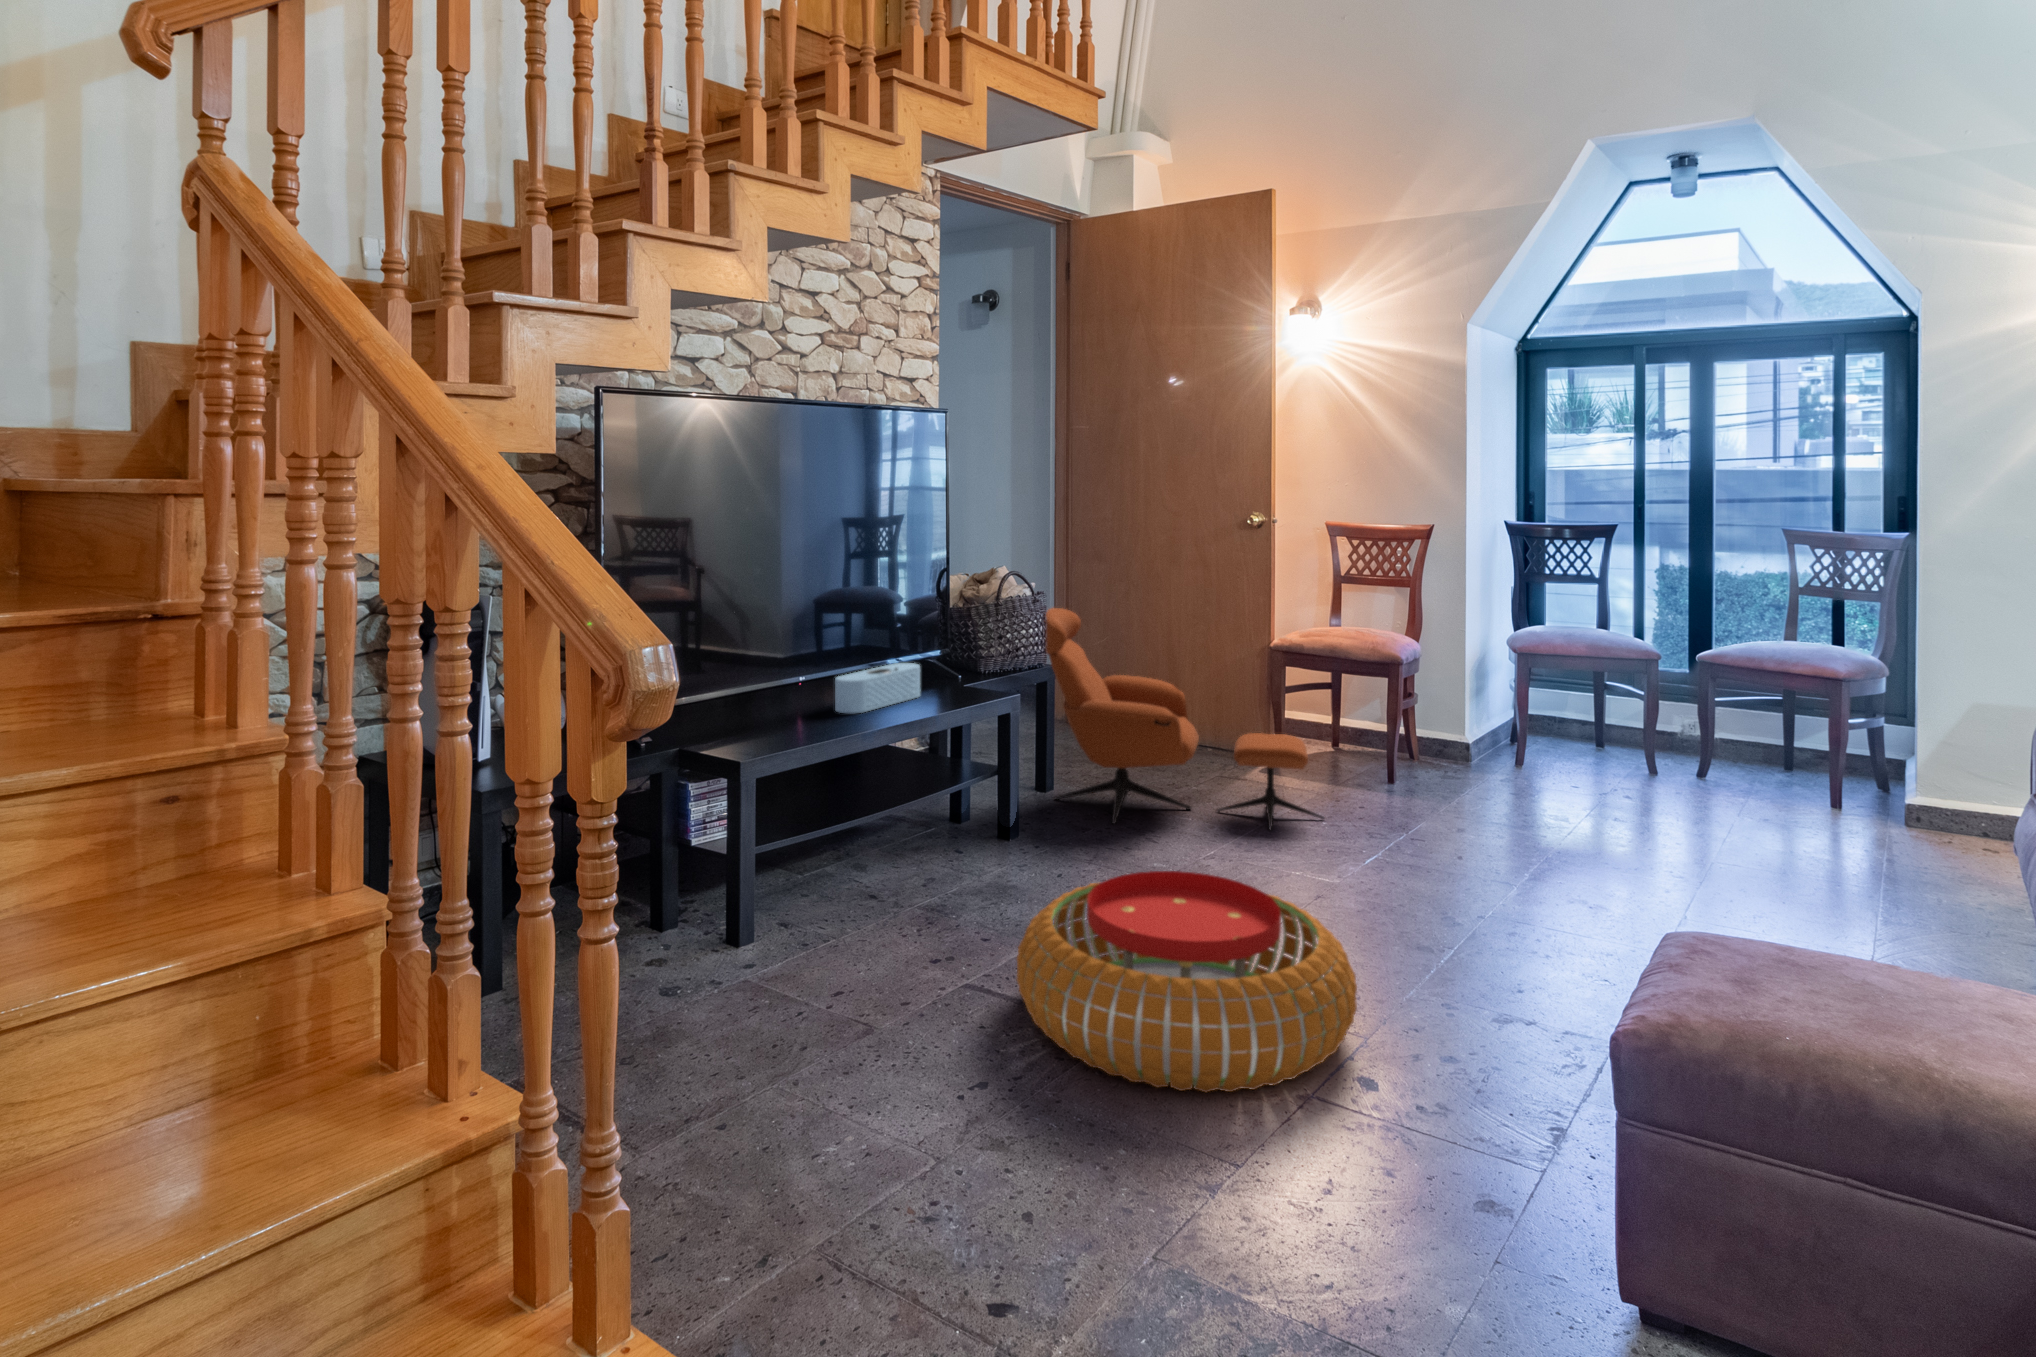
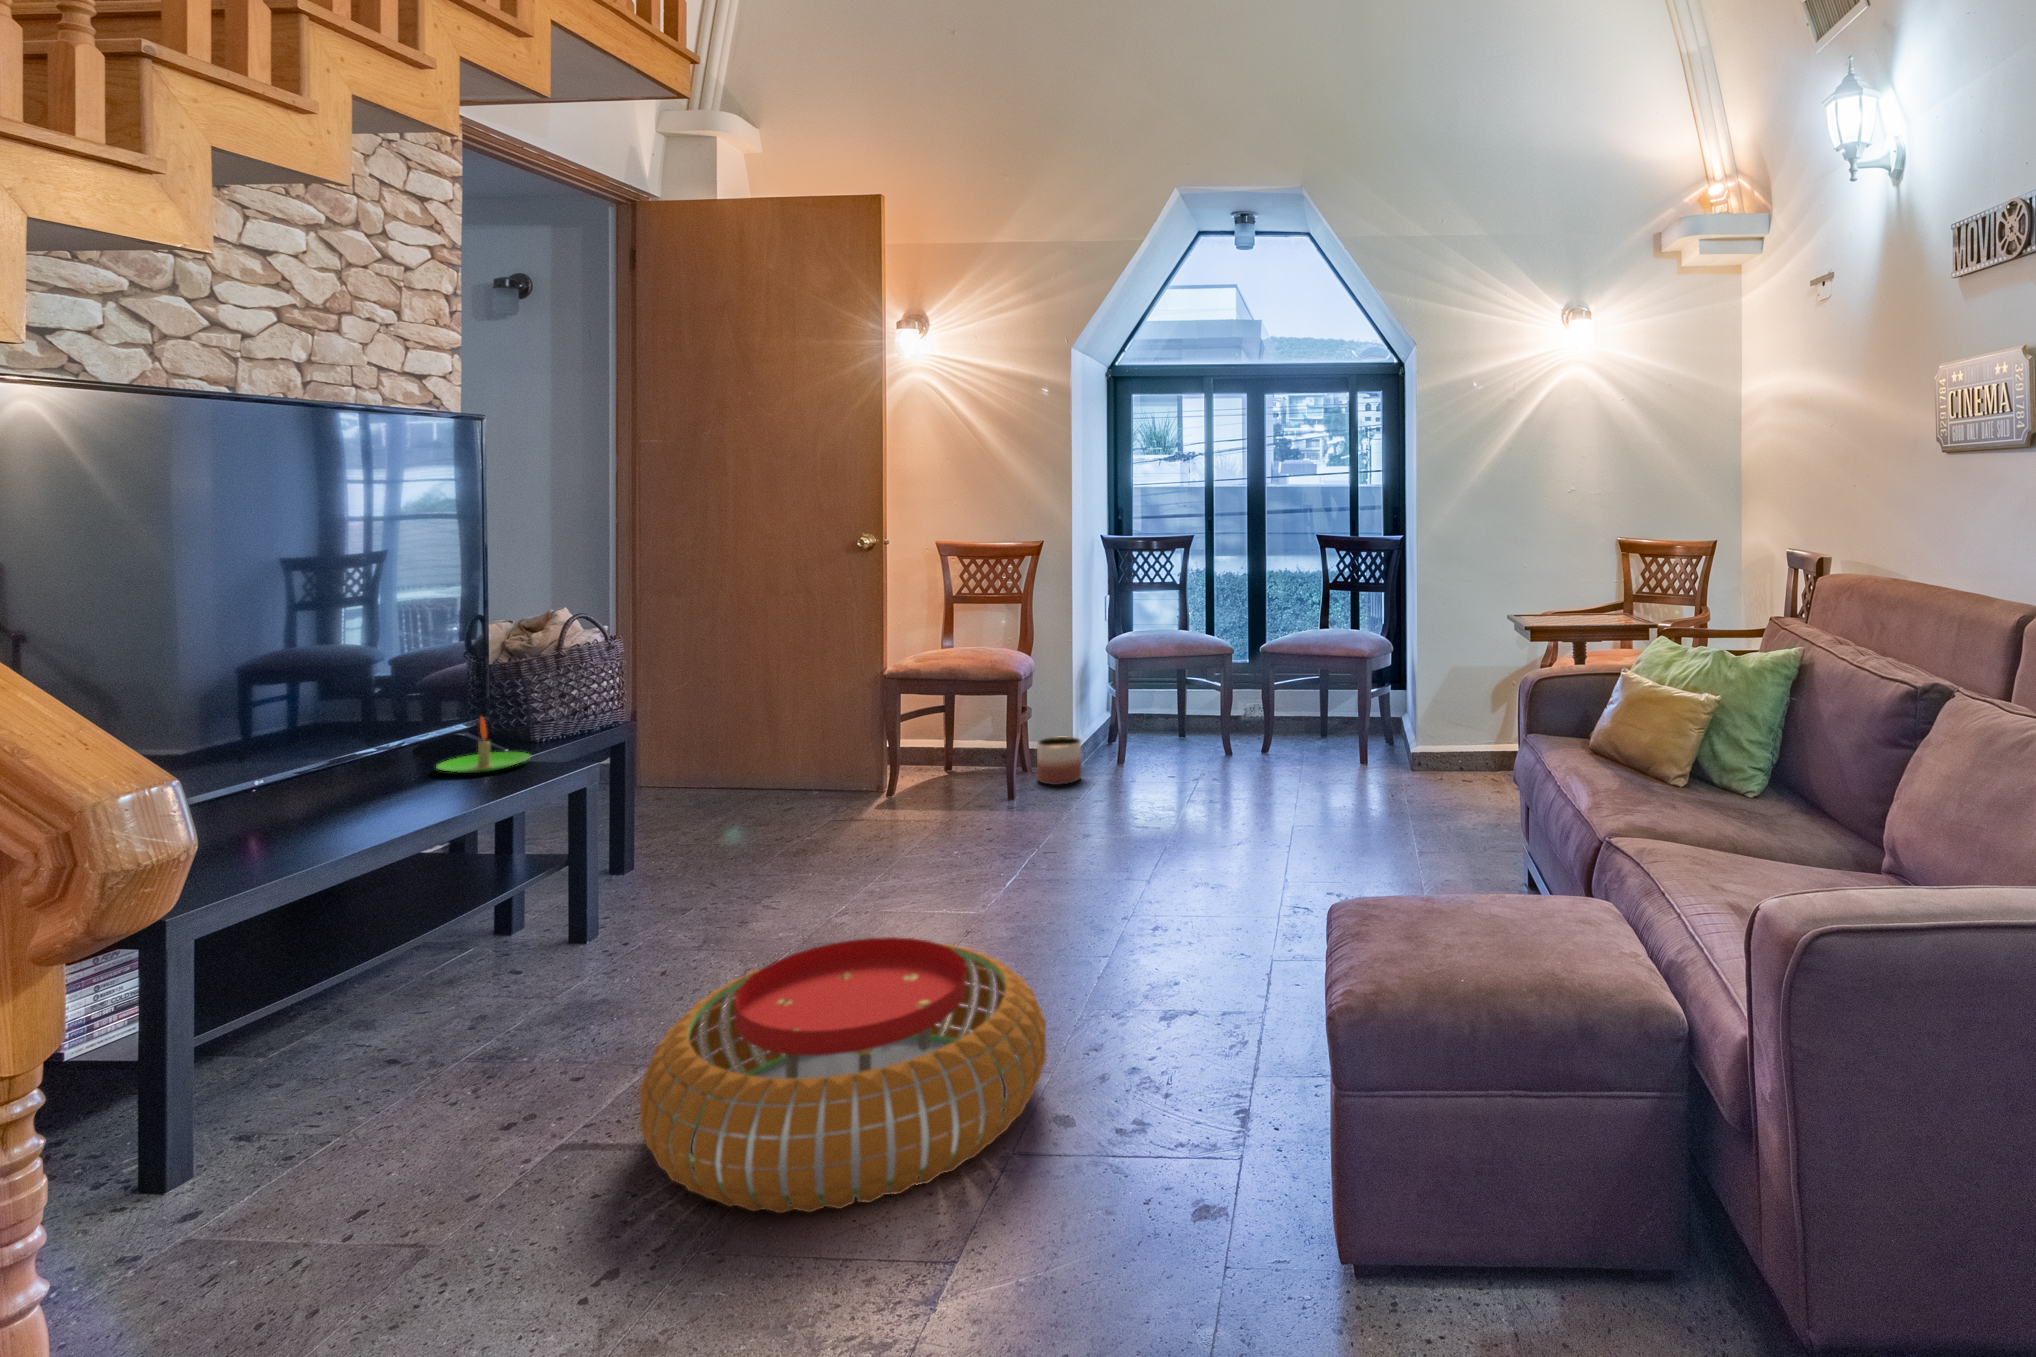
lounge chair: present [1046,608,1324,830] -> none [630,653,962,897]
candle: none [908,646,970,689] -> present [437,717,531,773]
speaker: present [835,663,920,713] -> none [317,743,458,825]
planter: none [1418,729,1467,779] -> present [1037,737,1082,785]

